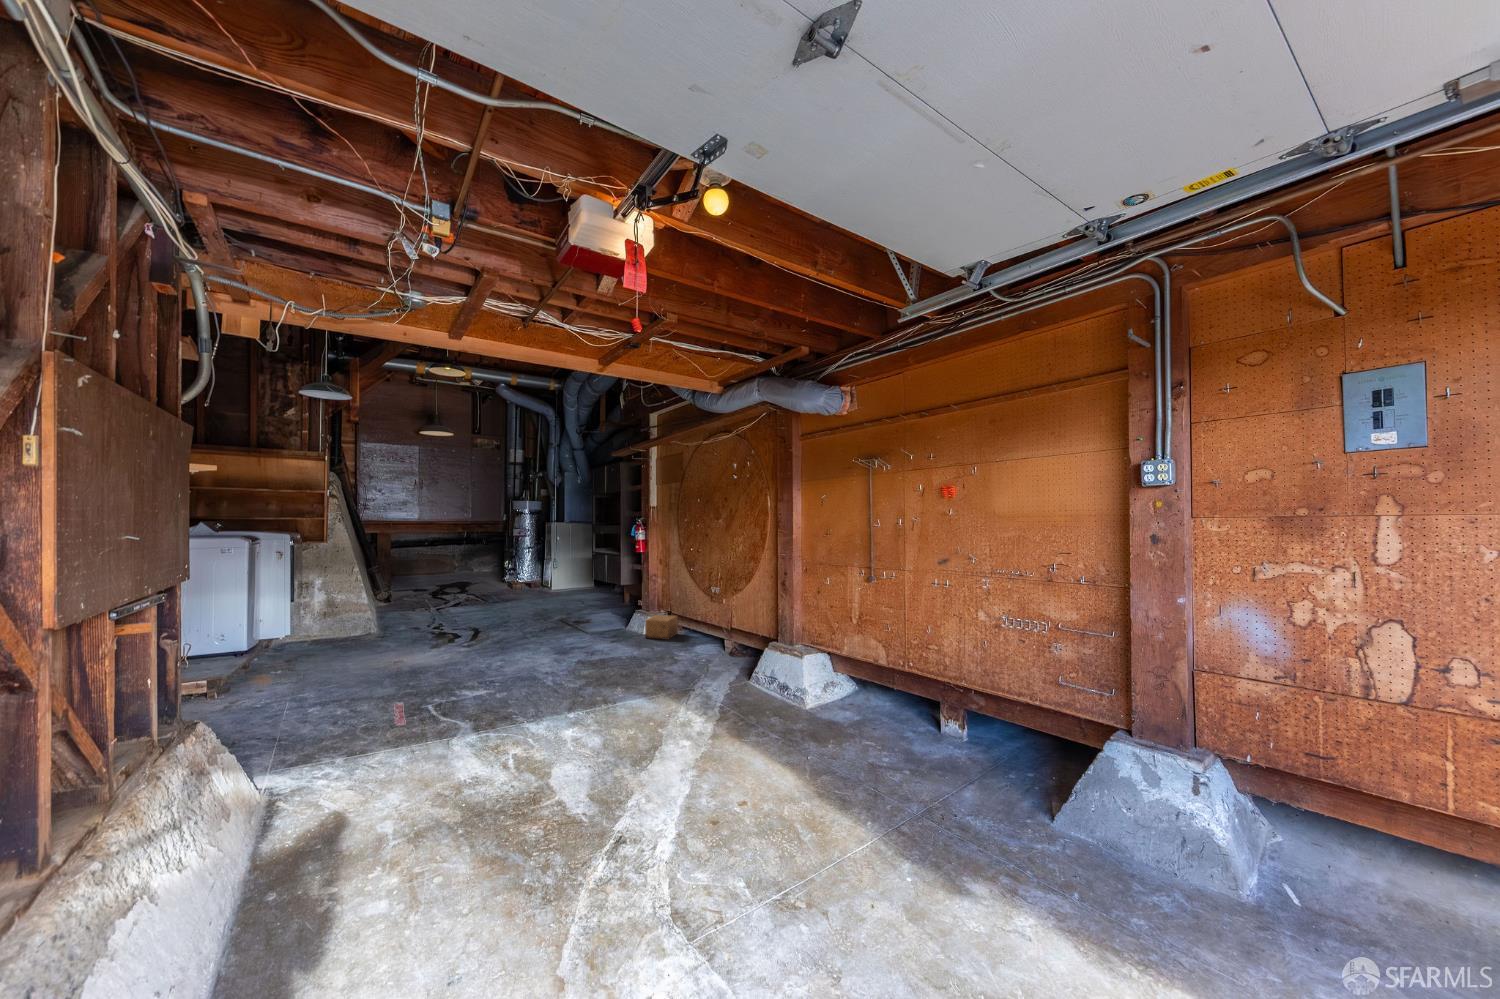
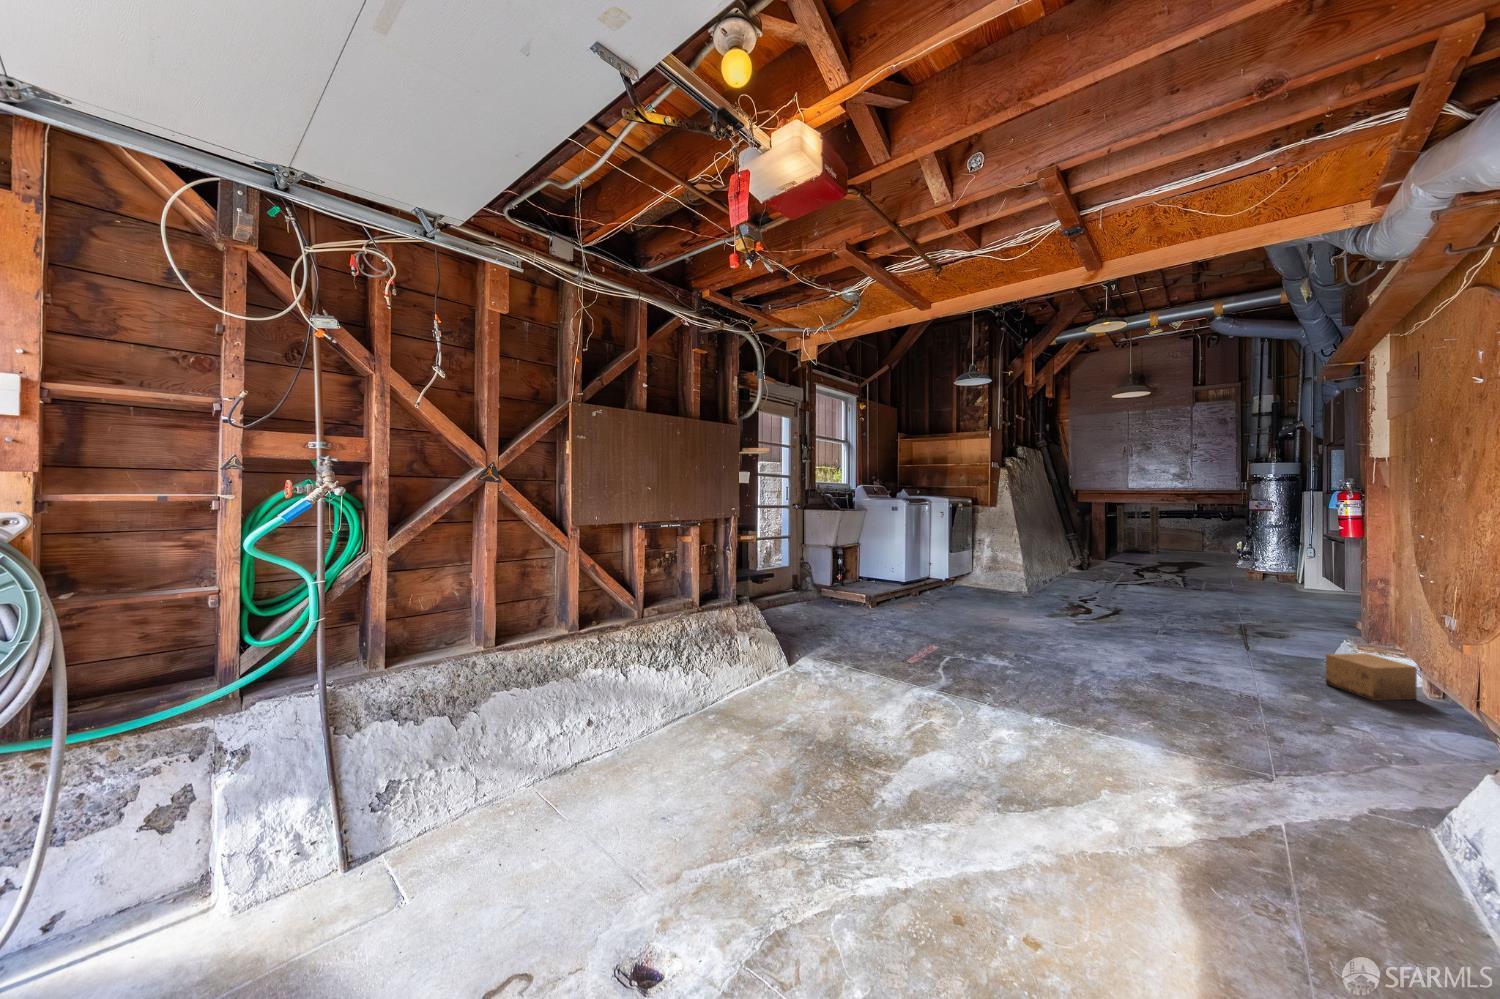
shelving unit: none [390,529,426,584] -> present [1117,506,1160,554]

